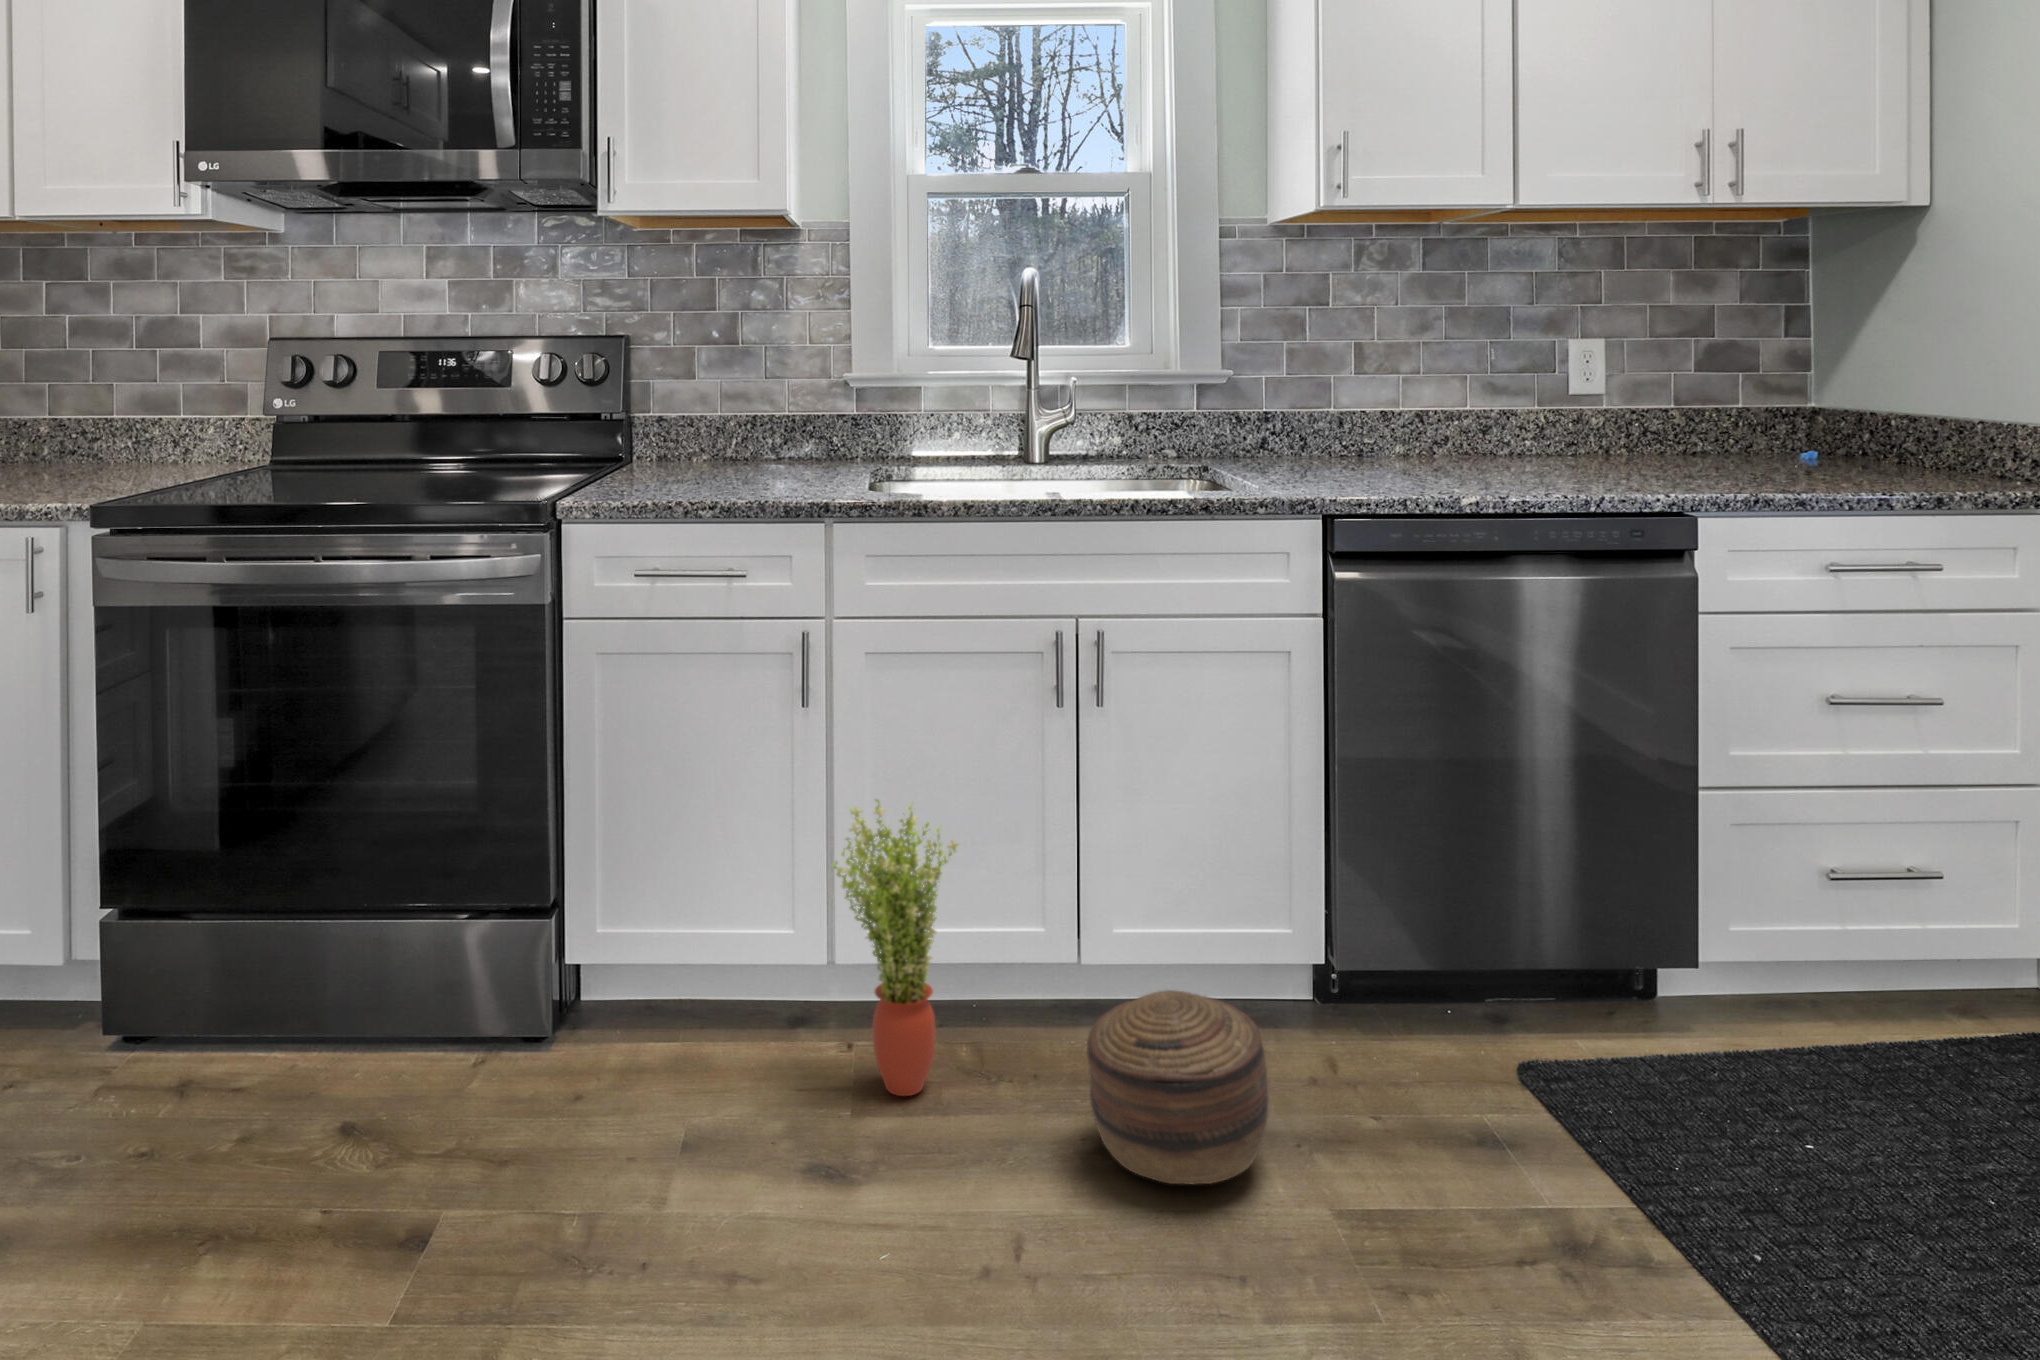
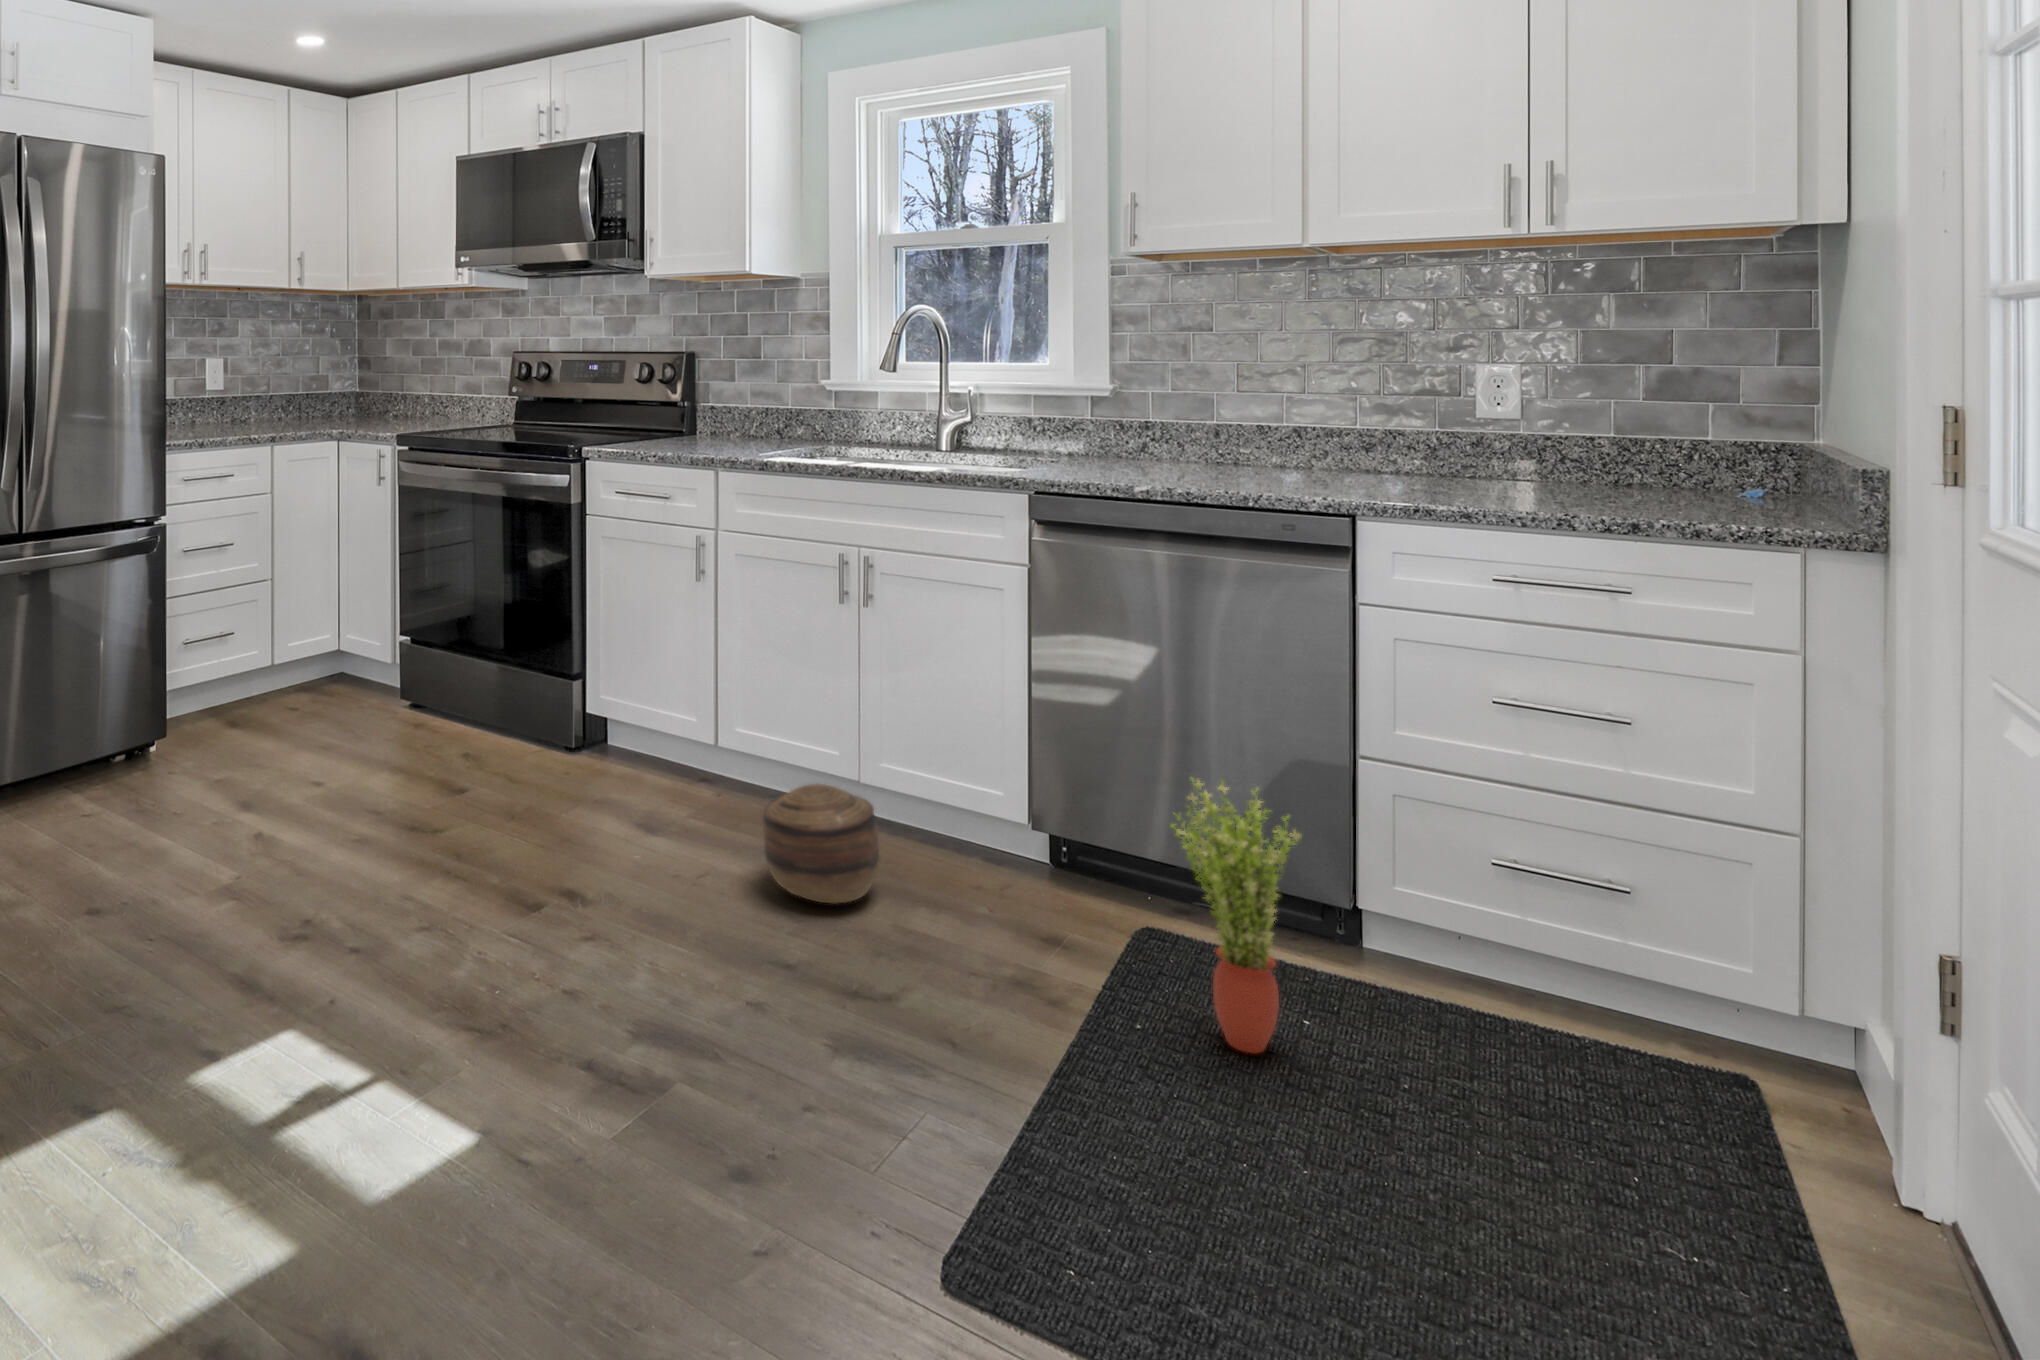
potted plant: present [832,800,958,1096] -> present [1172,780,1300,1053]

